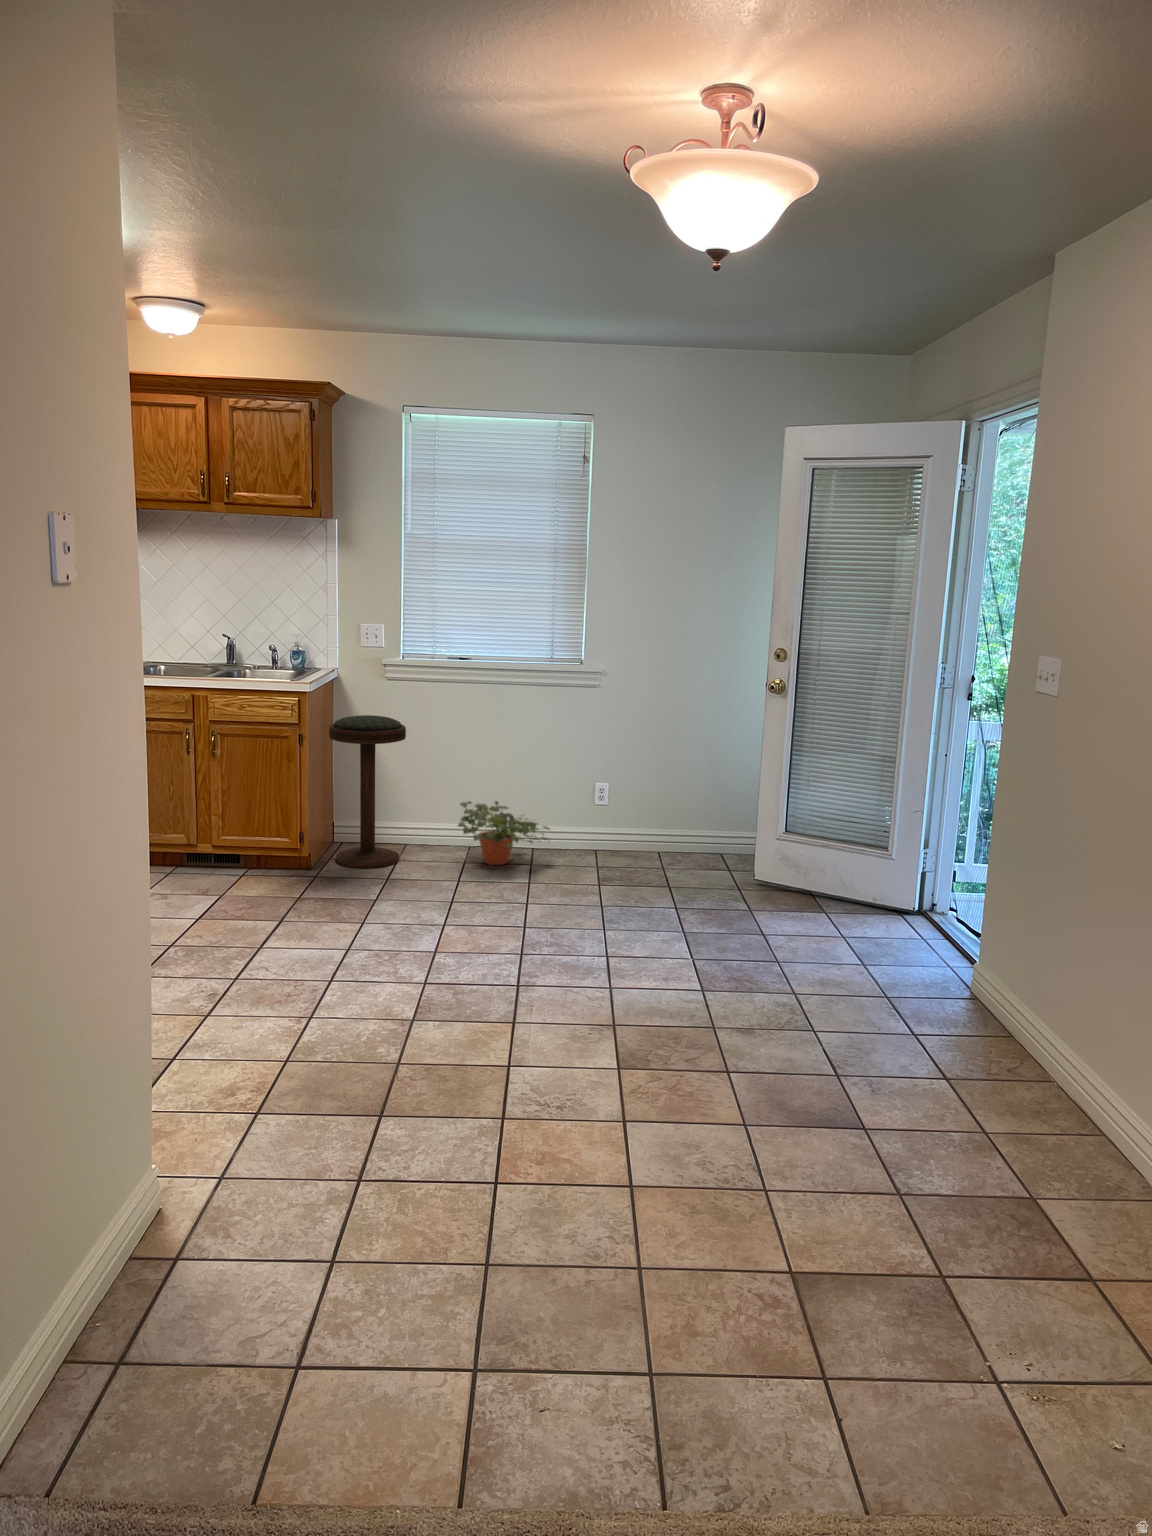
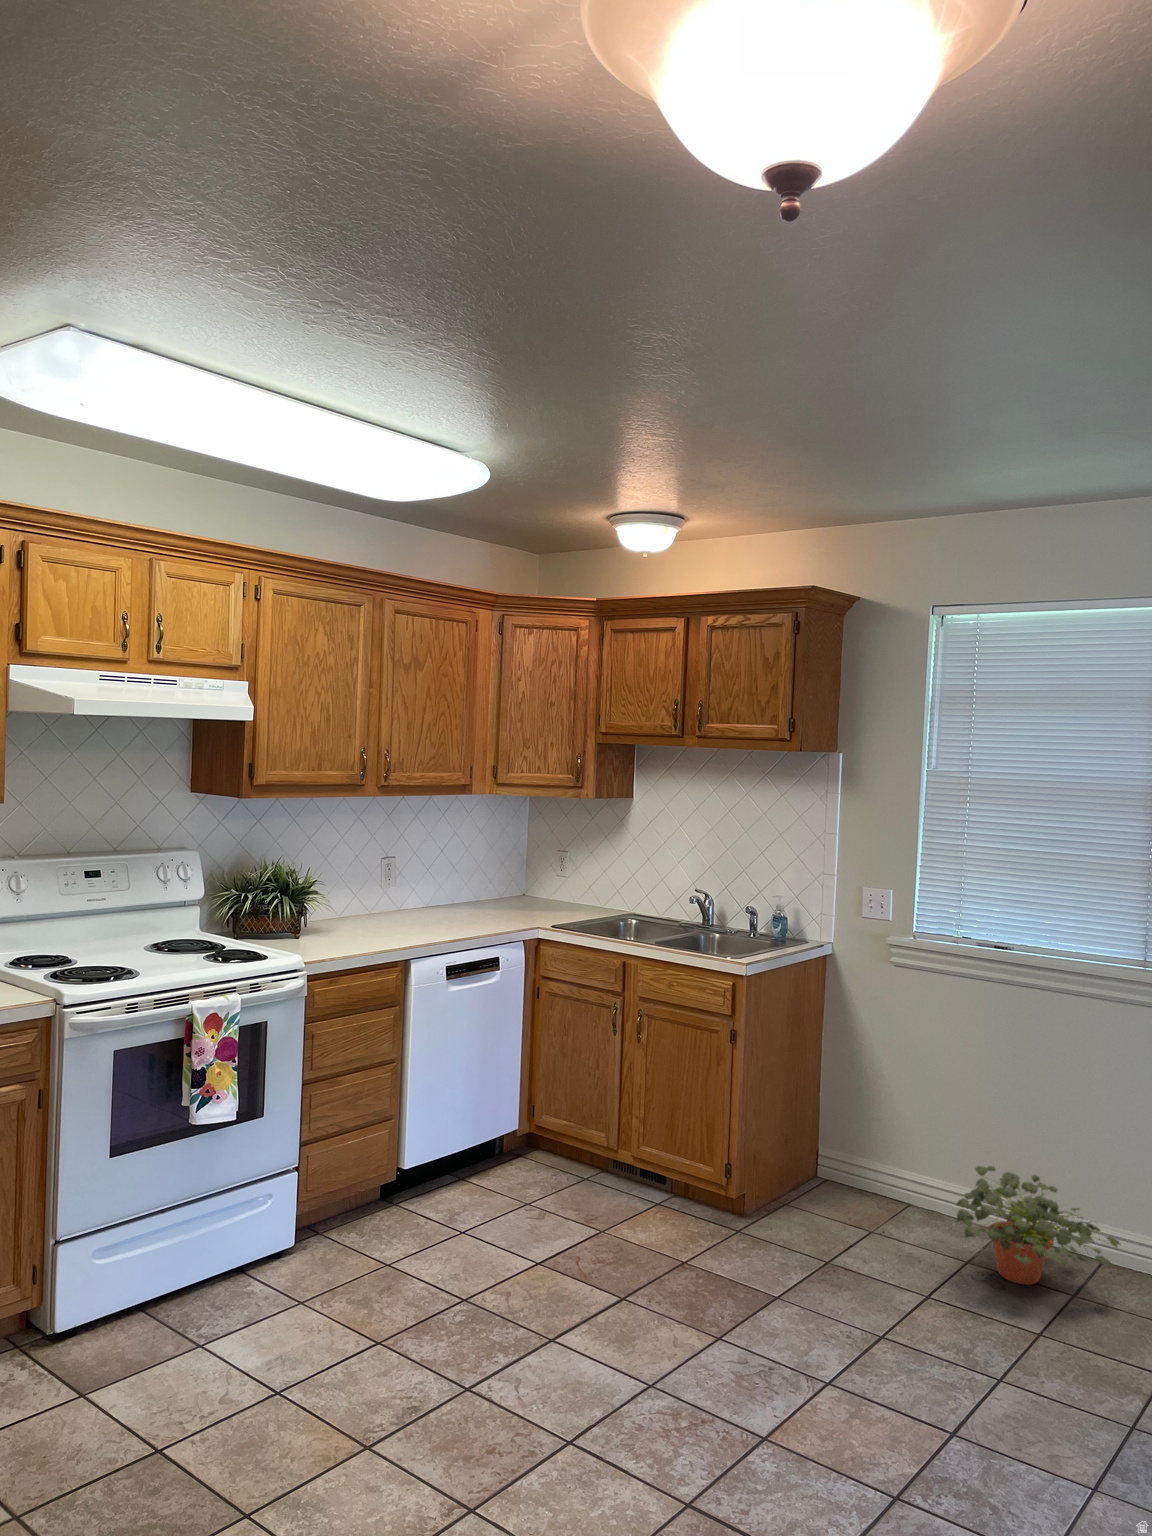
bar stool: present [329,715,406,868] -> none [787,1014,894,1239]

